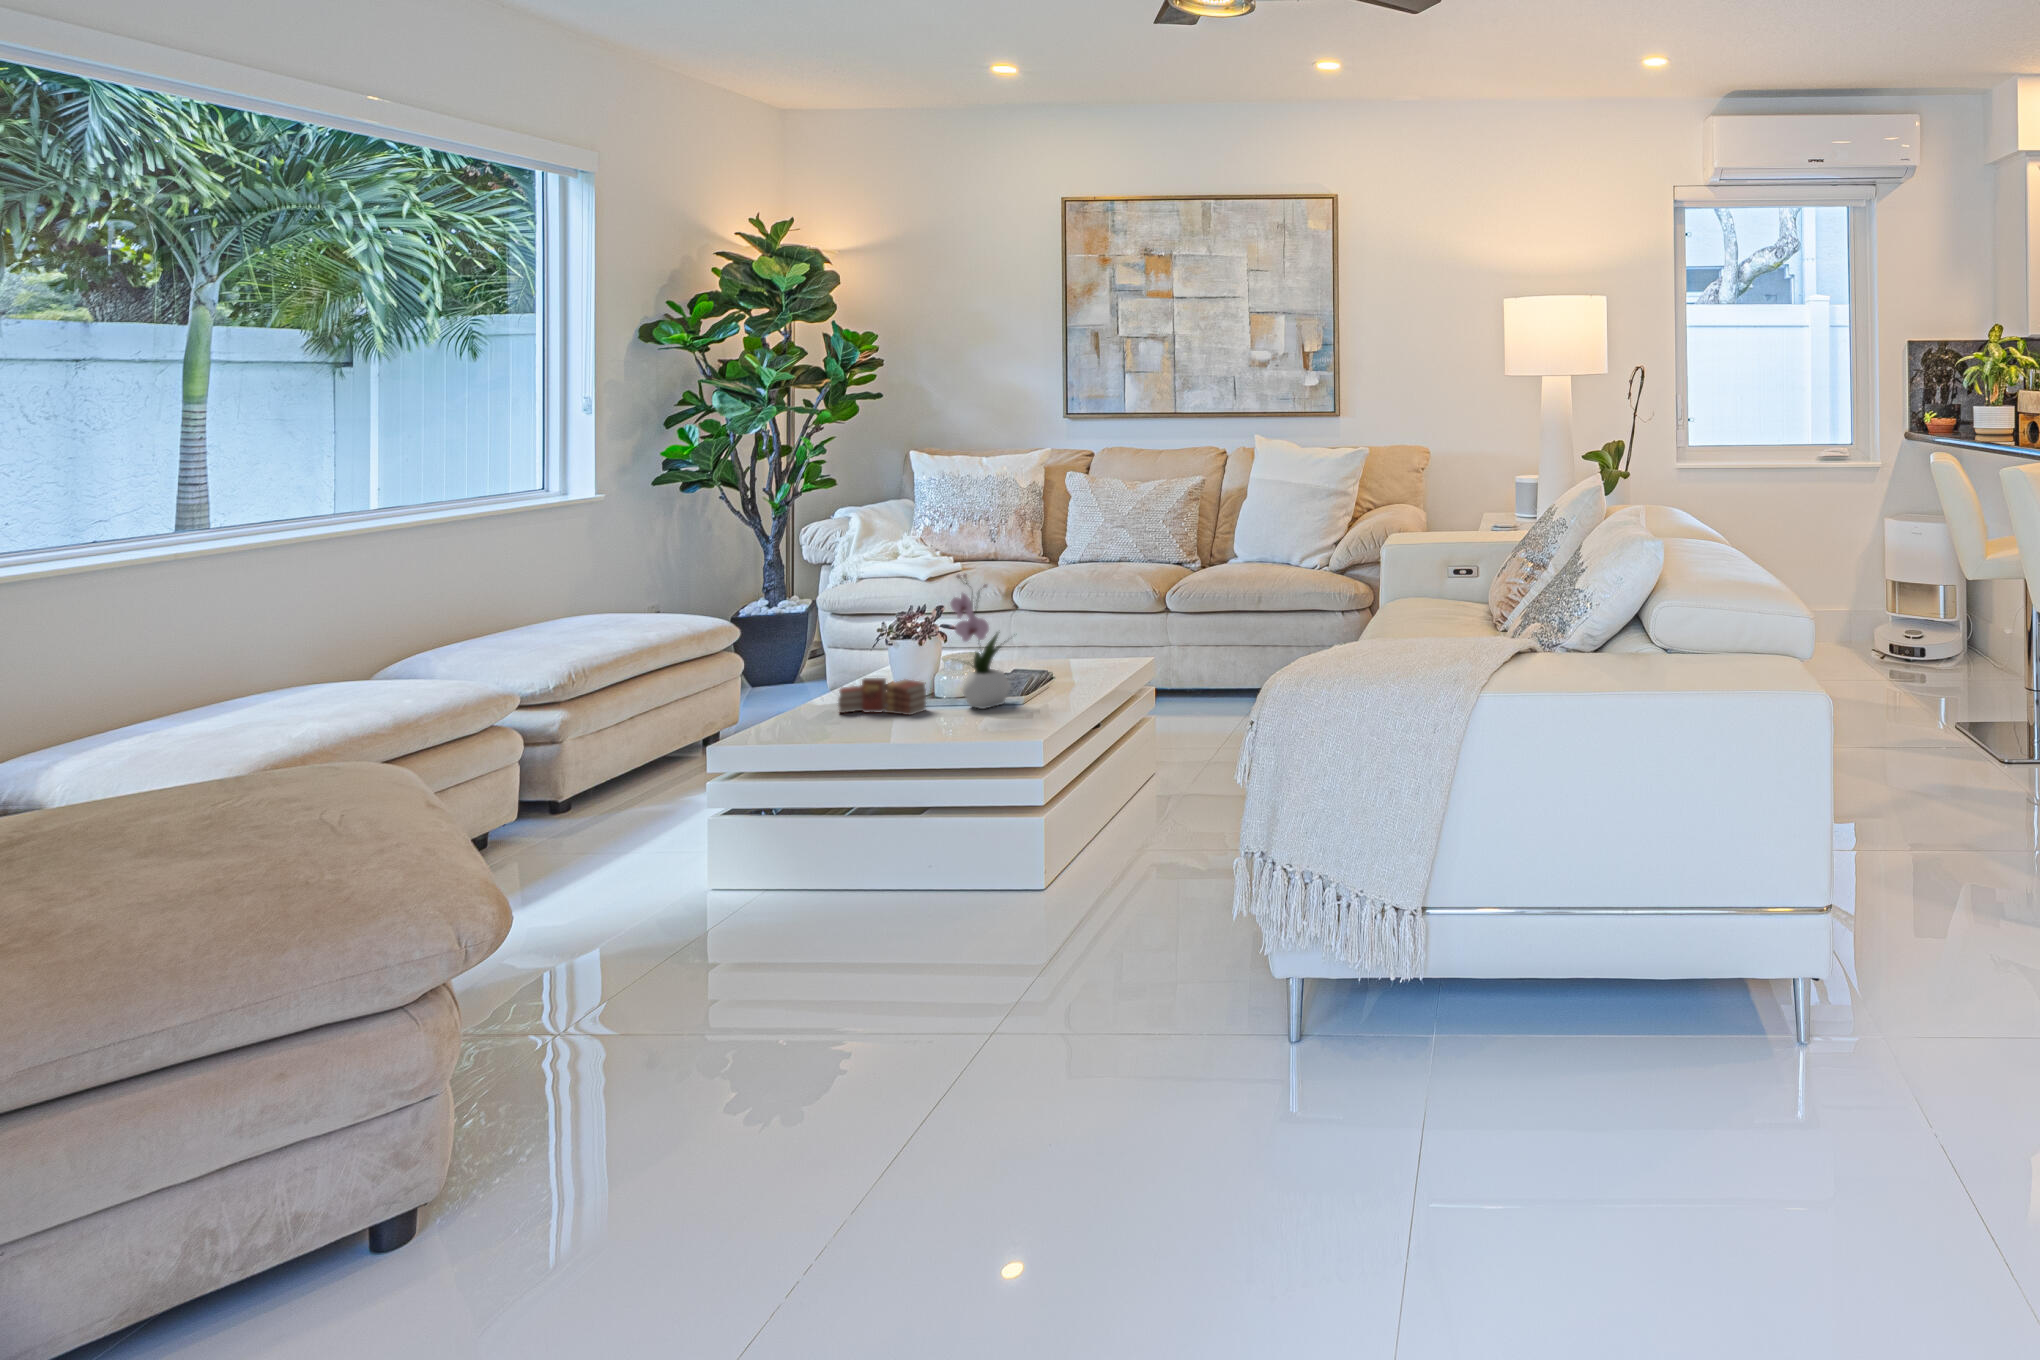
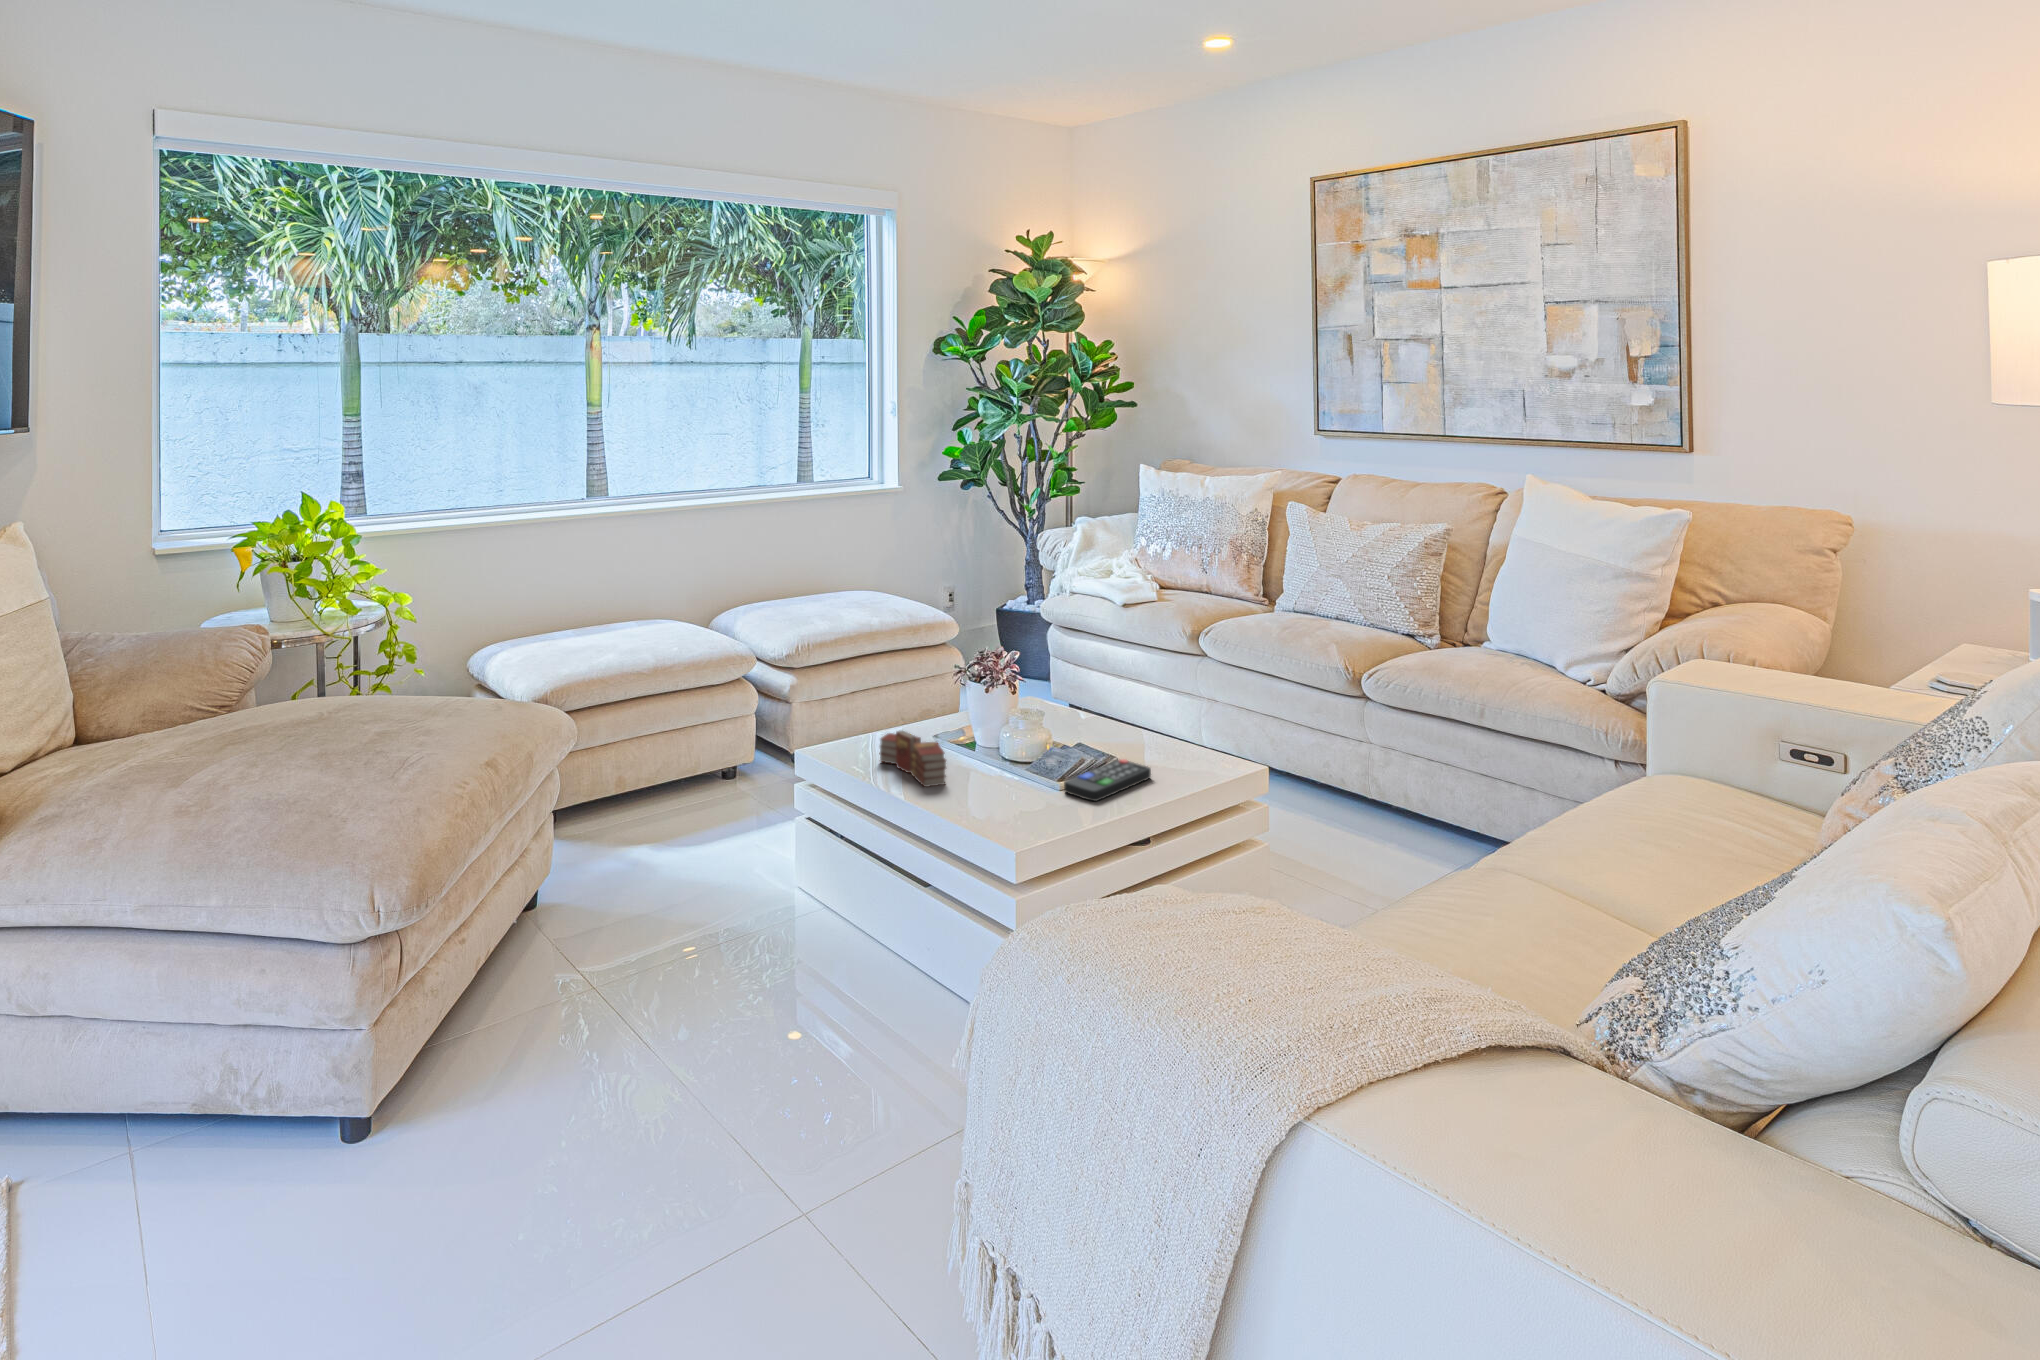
flower arrangement: present [951,574,1010,709] -> none [960,635,1029,804]
remote control: none [1033,663,1085,691] -> present [1064,759,1151,801]

